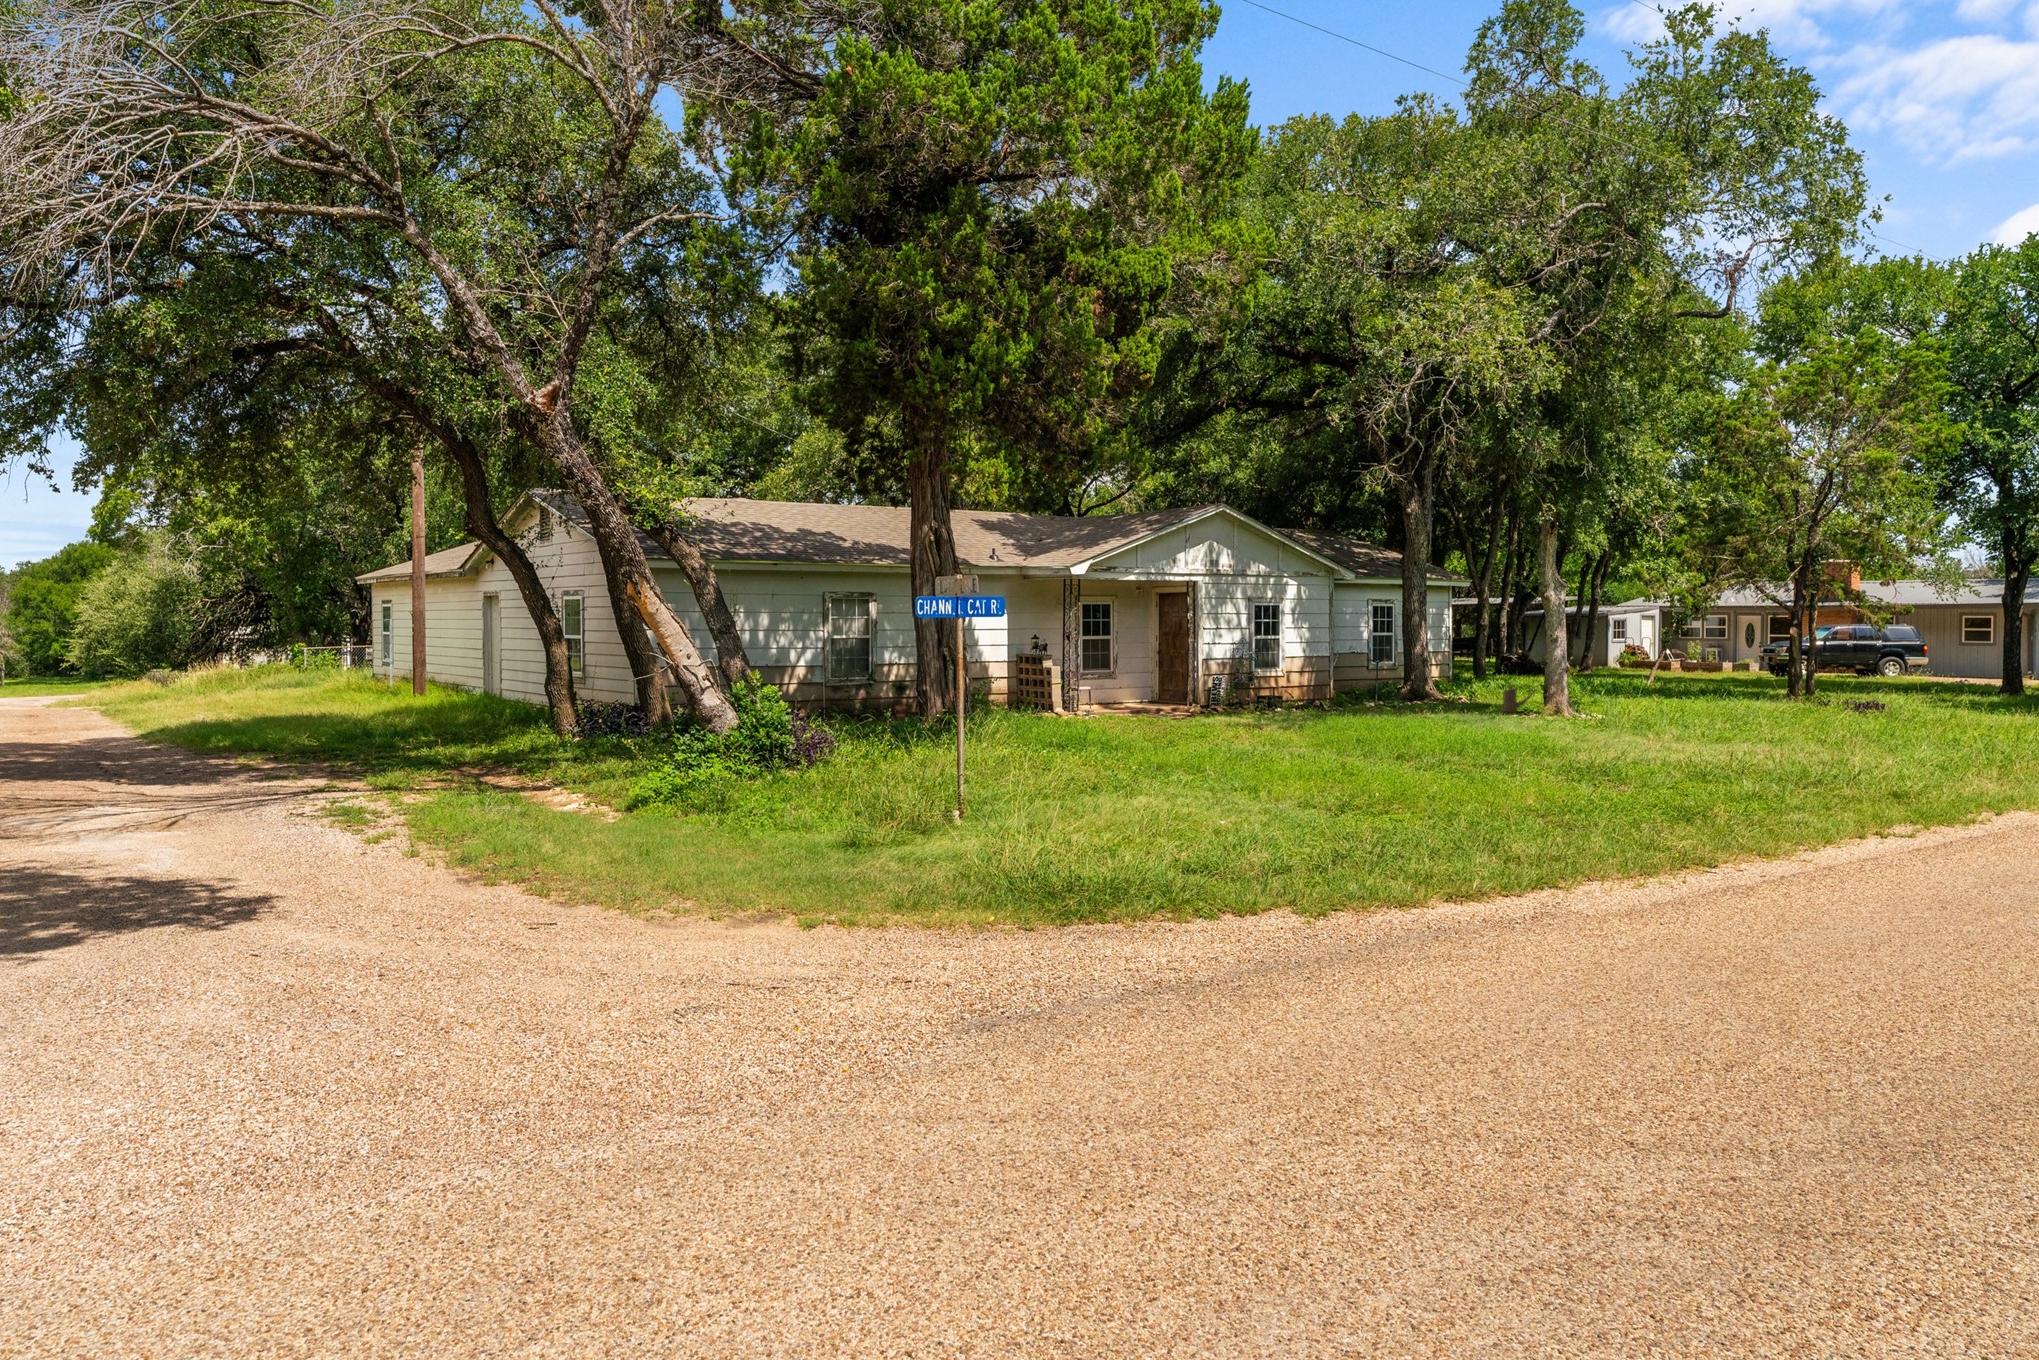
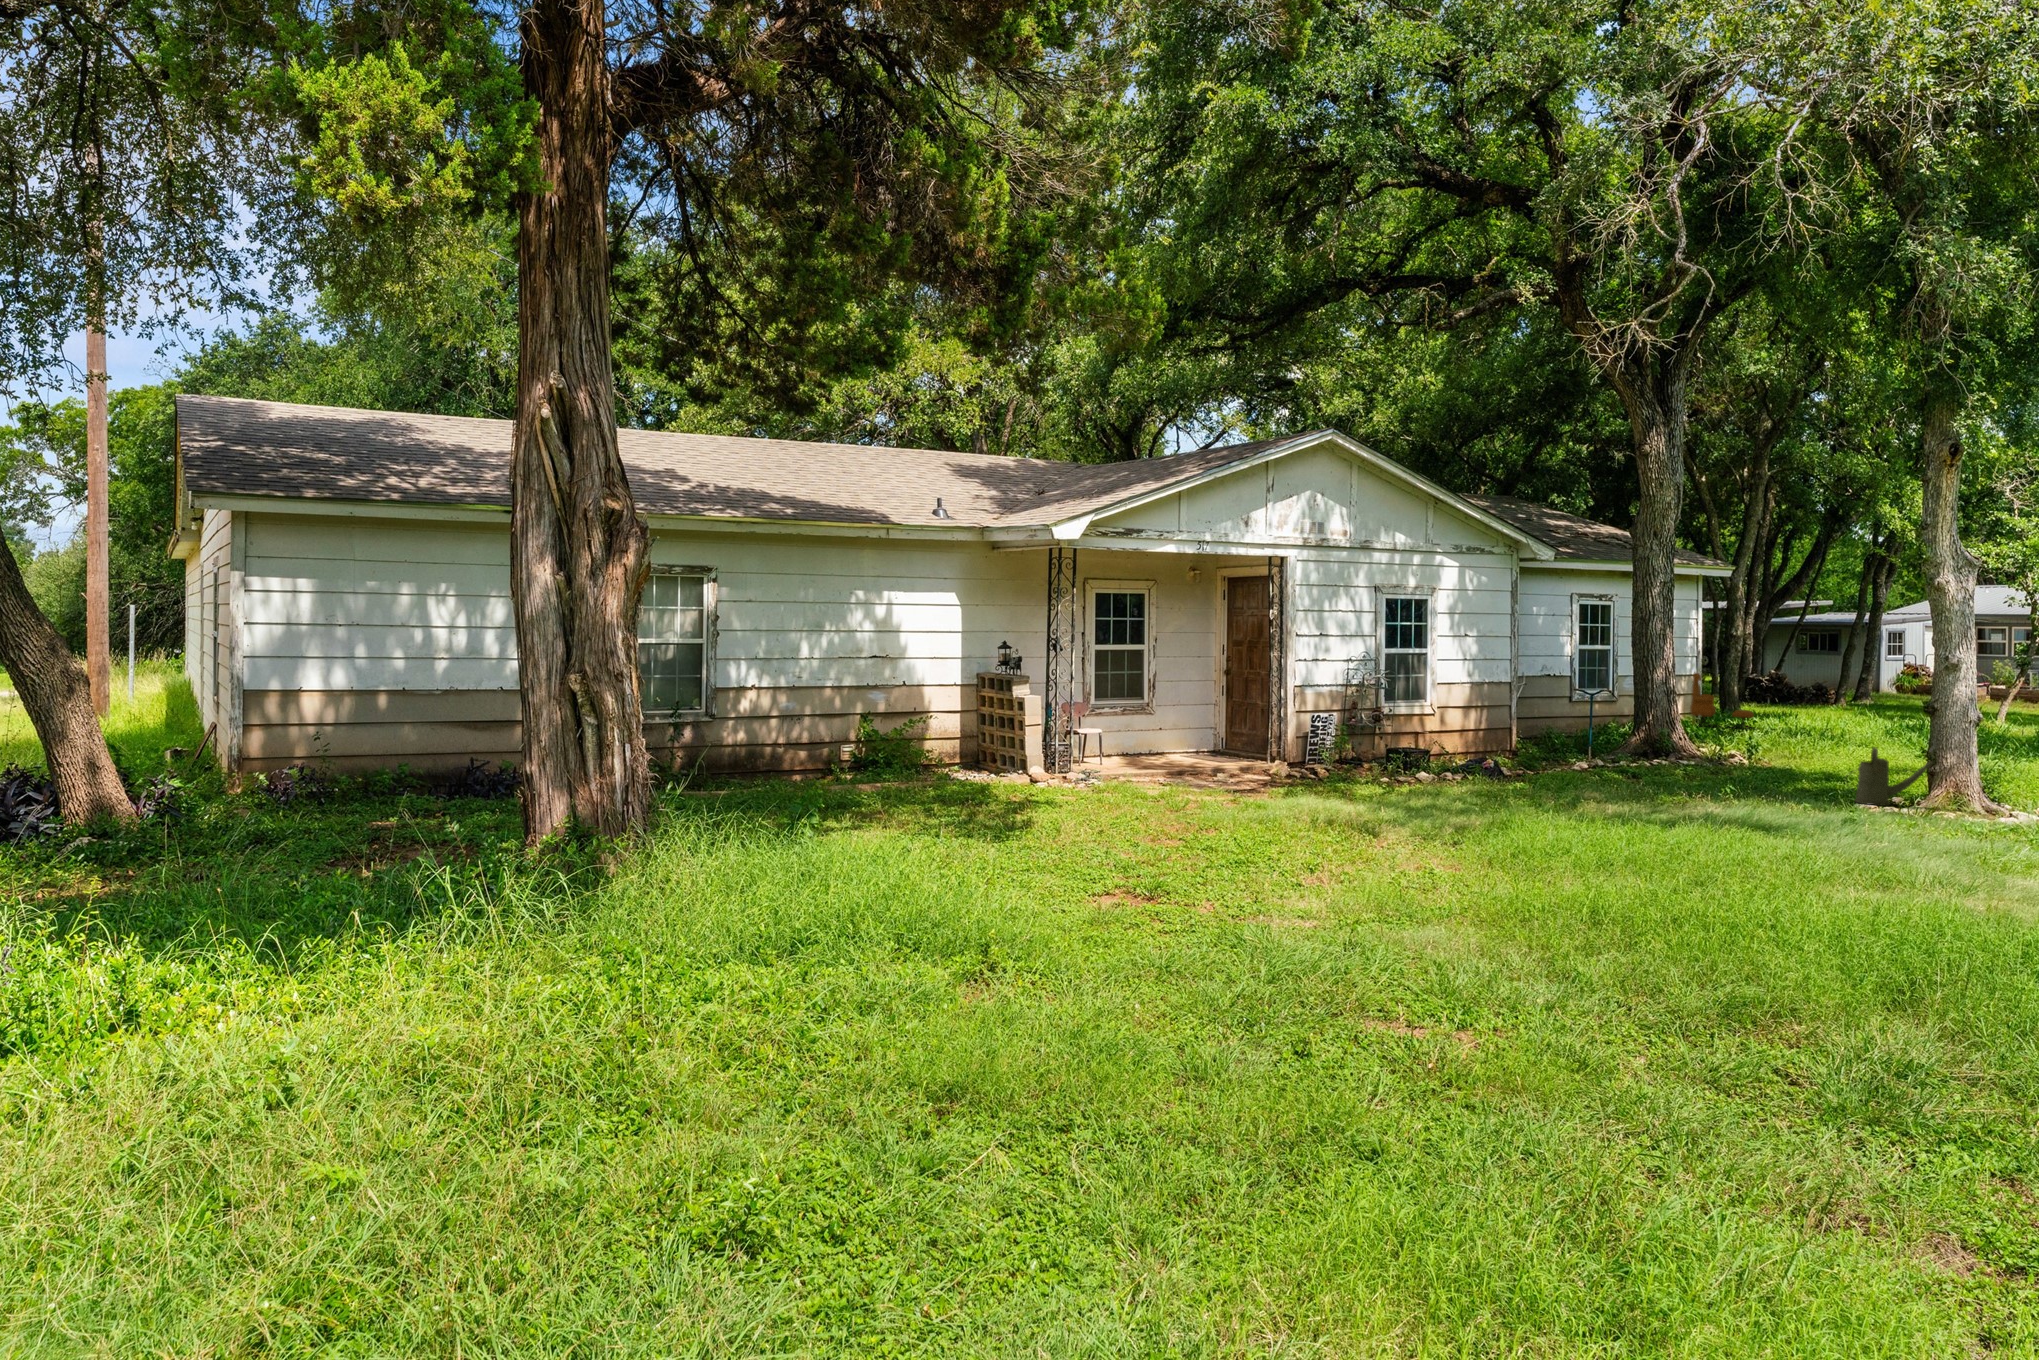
lounge chair: none [1440,649,1484,685] -> present [1690,672,1754,729]
potted plant: present [892,680,912,717] -> none [731,713,777,779]

